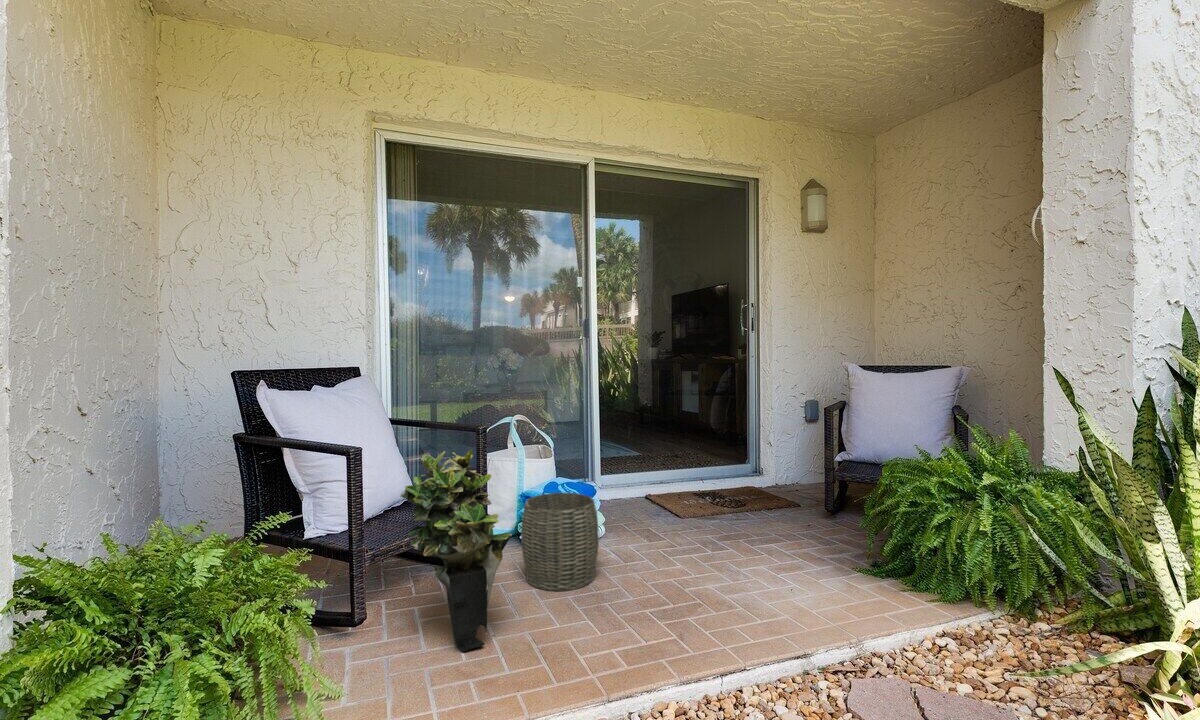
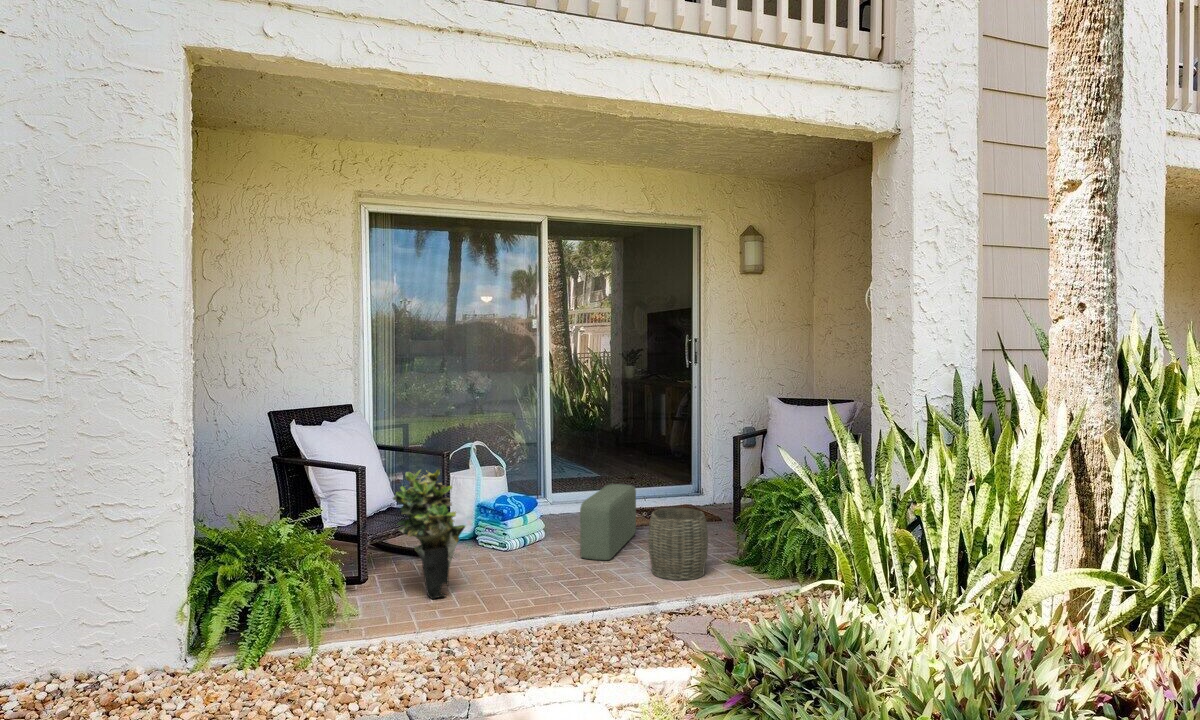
pouf: none [658,466,713,570] -> present [580,484,636,560]
woven basket: present [521,493,599,591] -> present [648,508,708,580]

